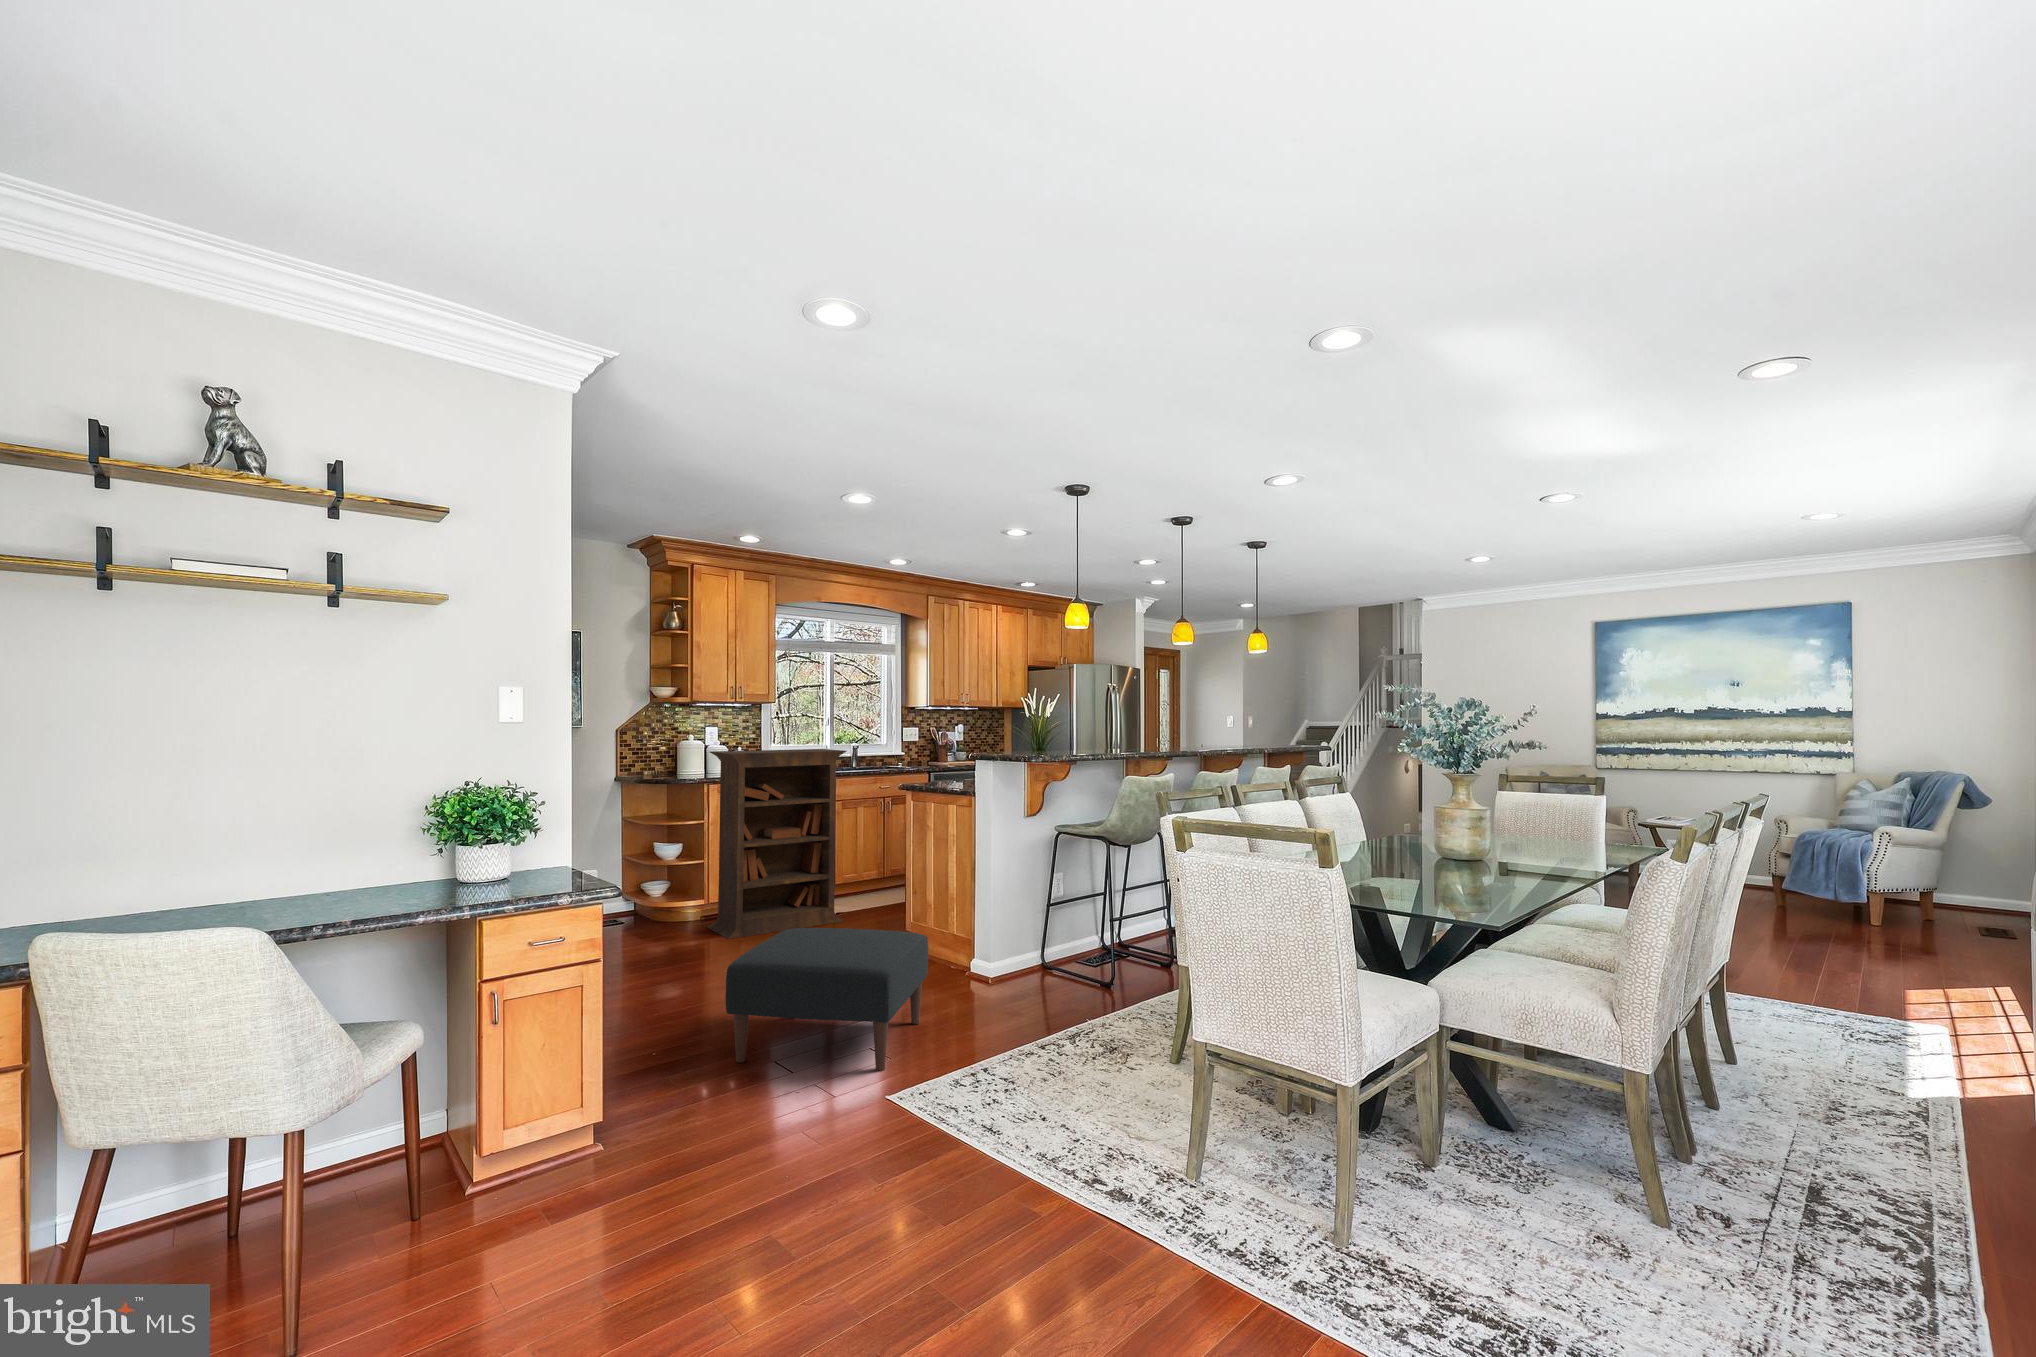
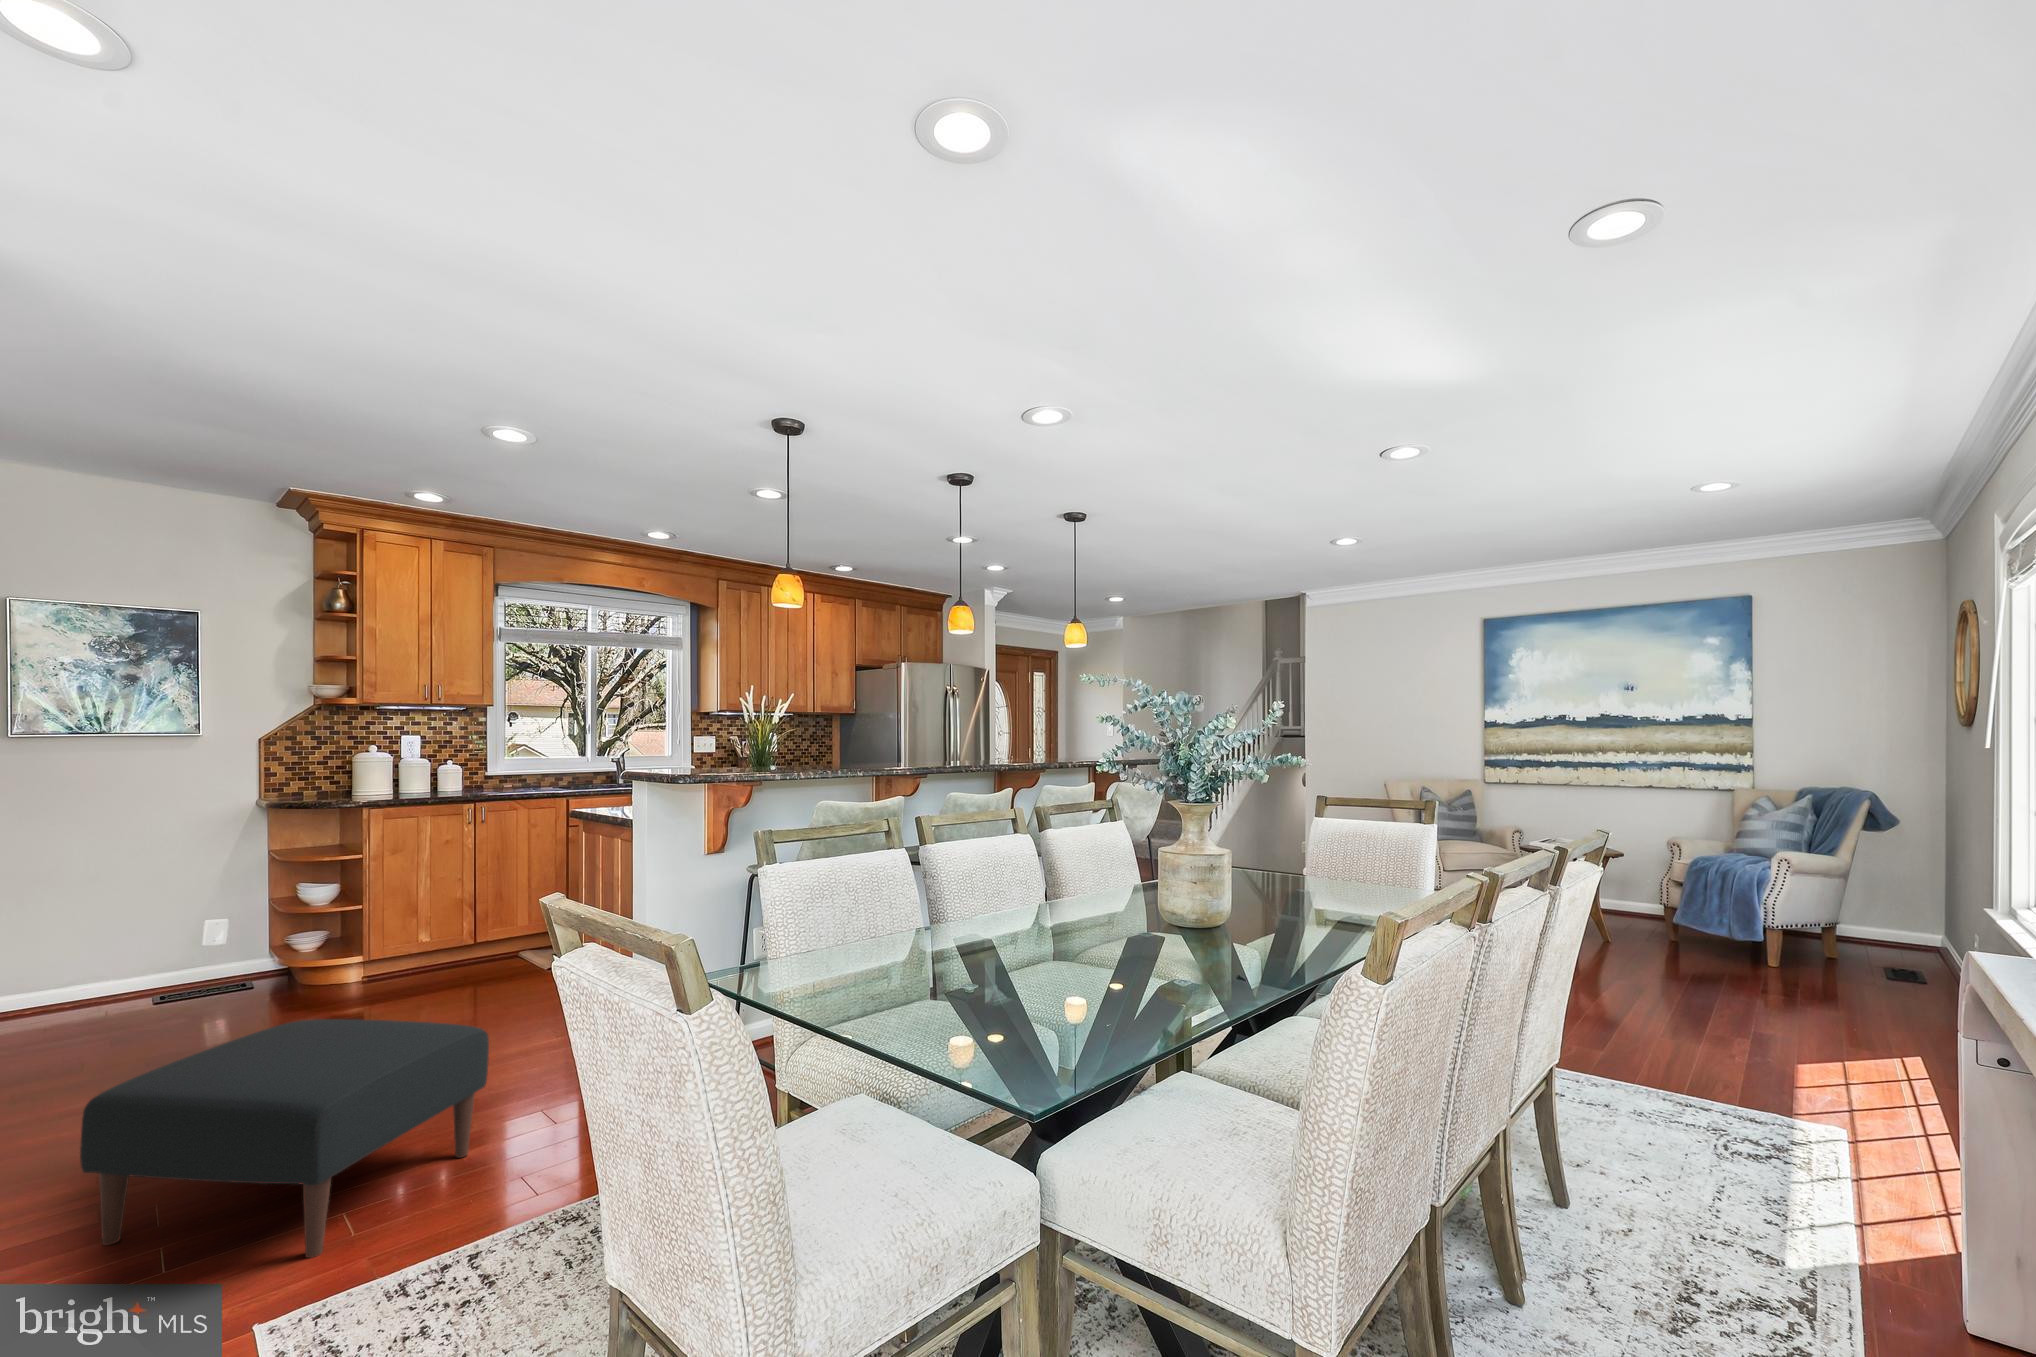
bookcase: present [707,749,847,939] -> none [350,762,551,1010]

